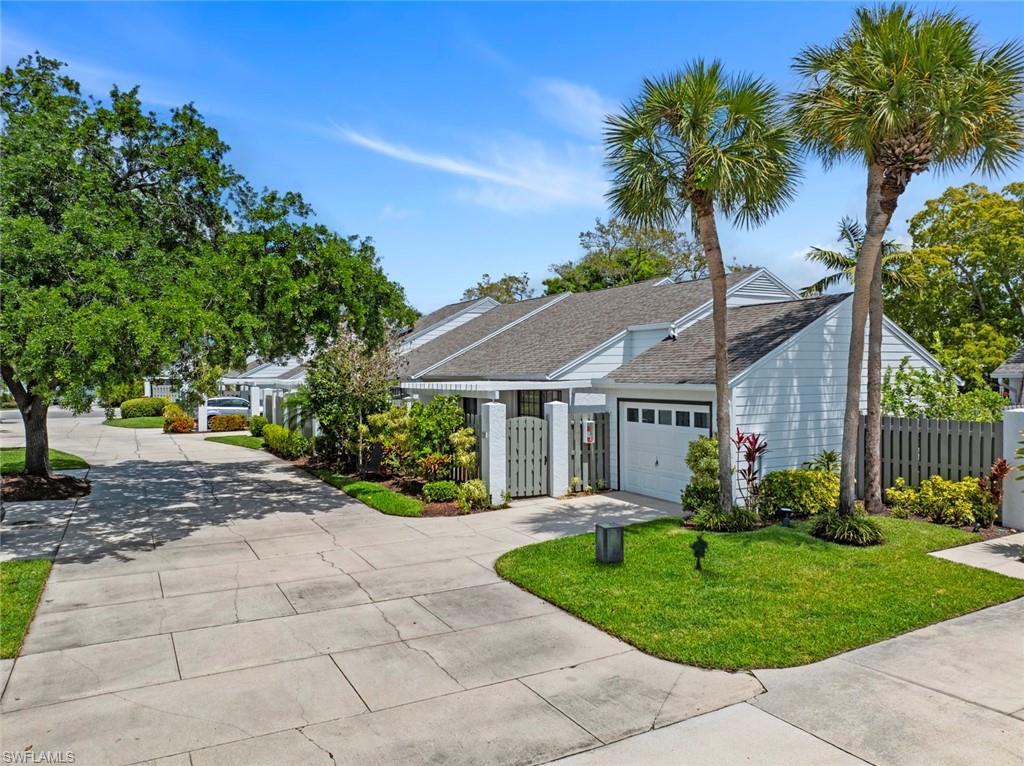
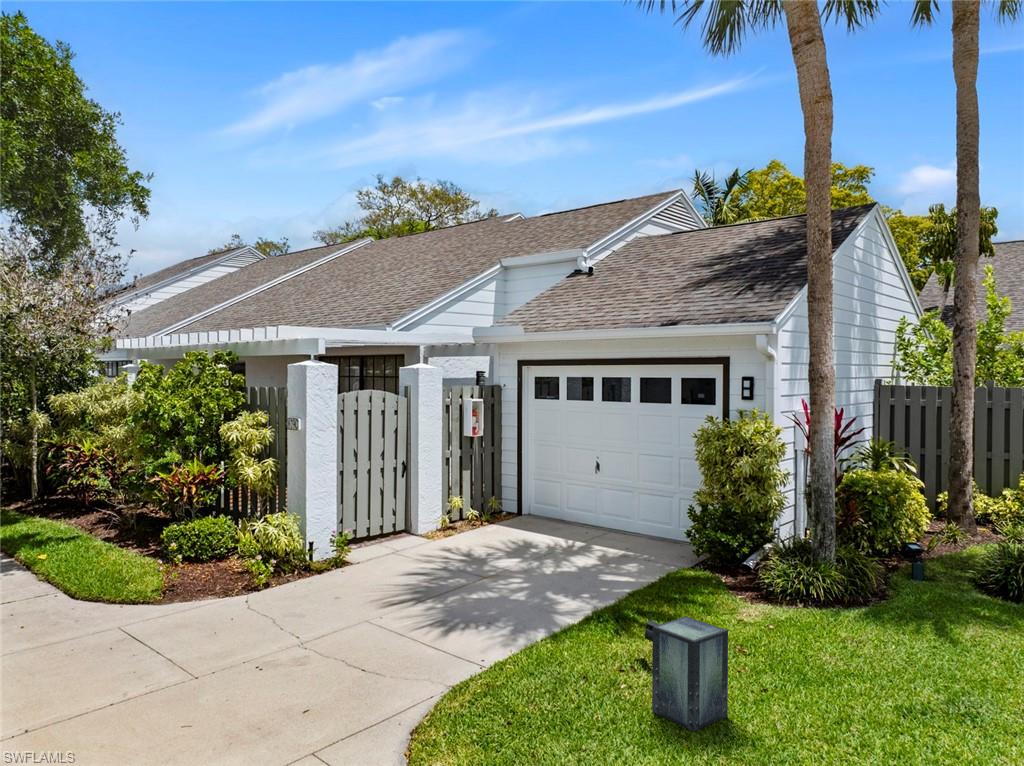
lounge chair: present [356,439,385,479] -> none [17,438,83,514]
decorative plant: present [689,533,709,569] -> none [887,634,944,726]

